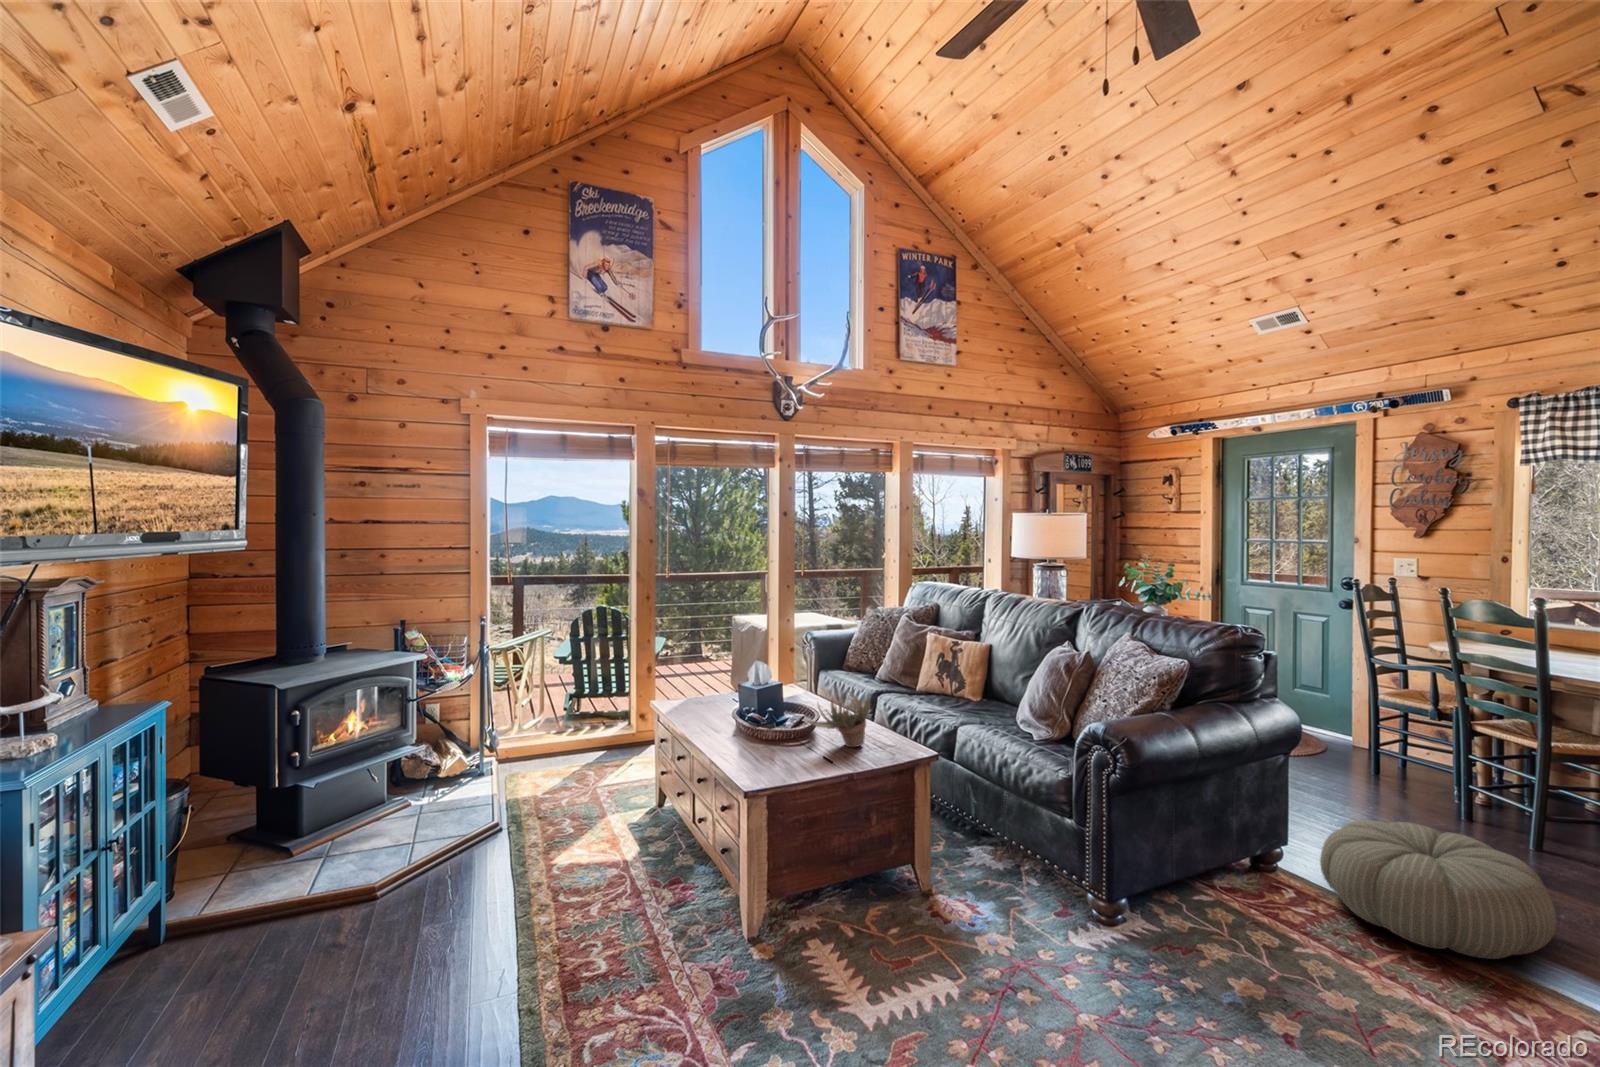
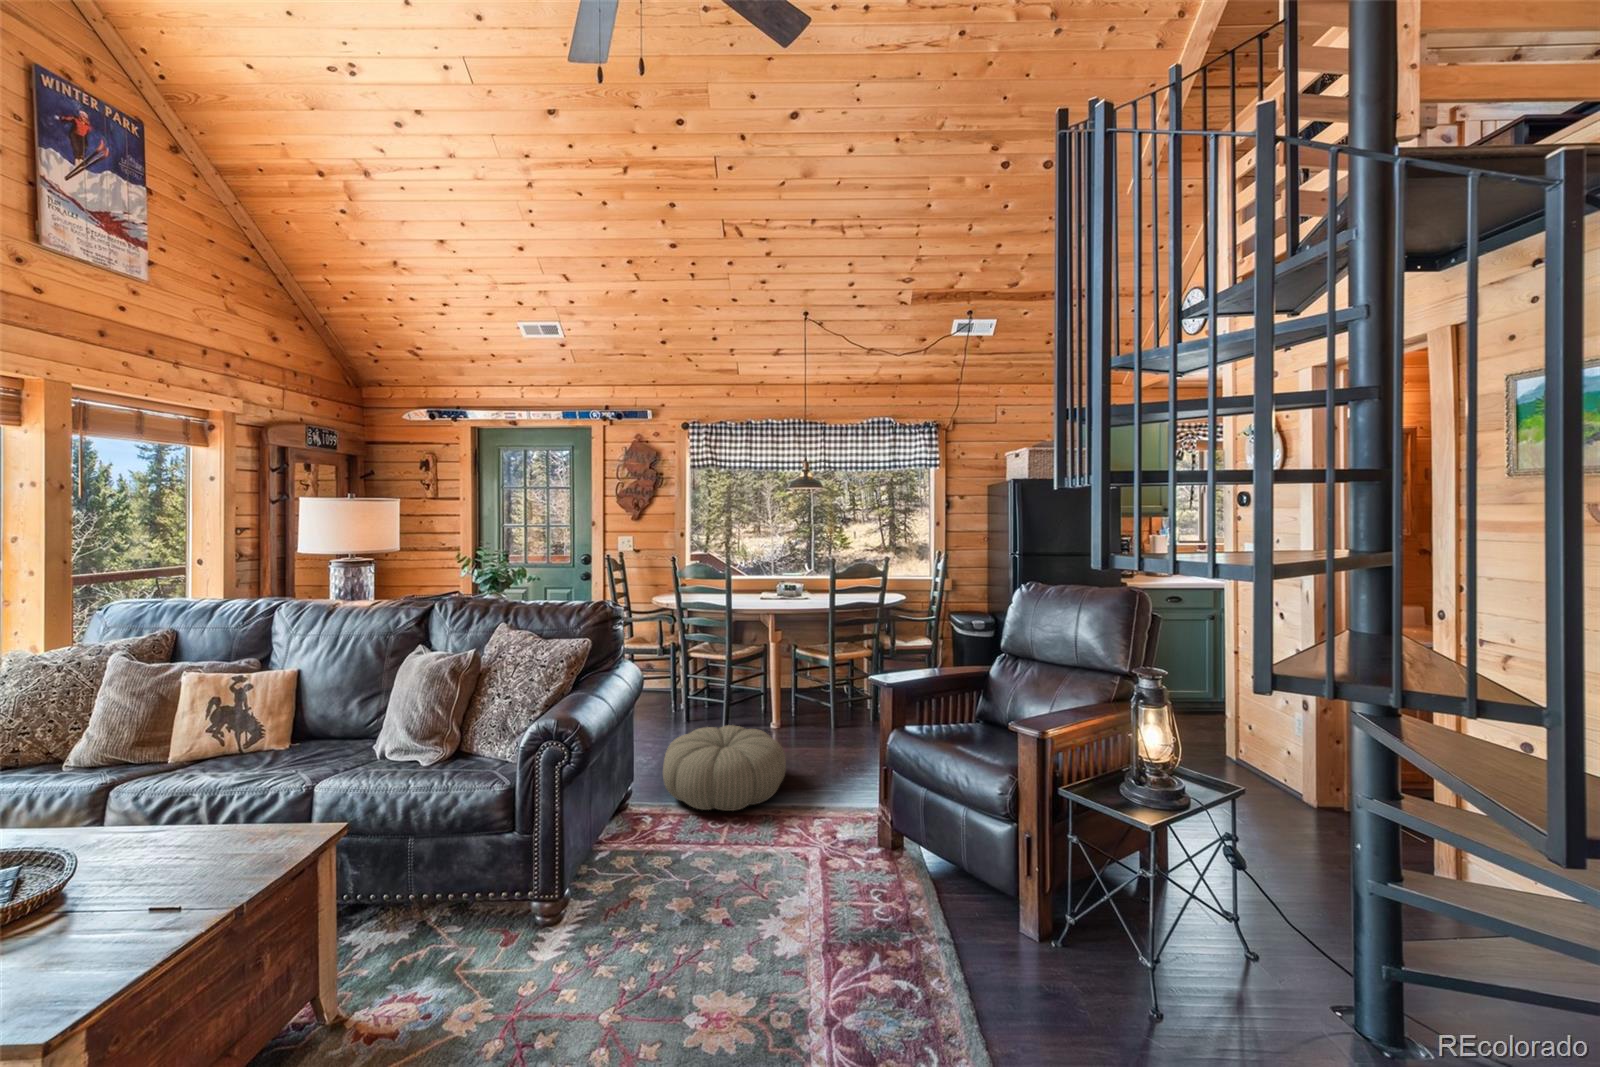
succulent plant: present [808,692,870,747] -> none [92,779,226,881]

